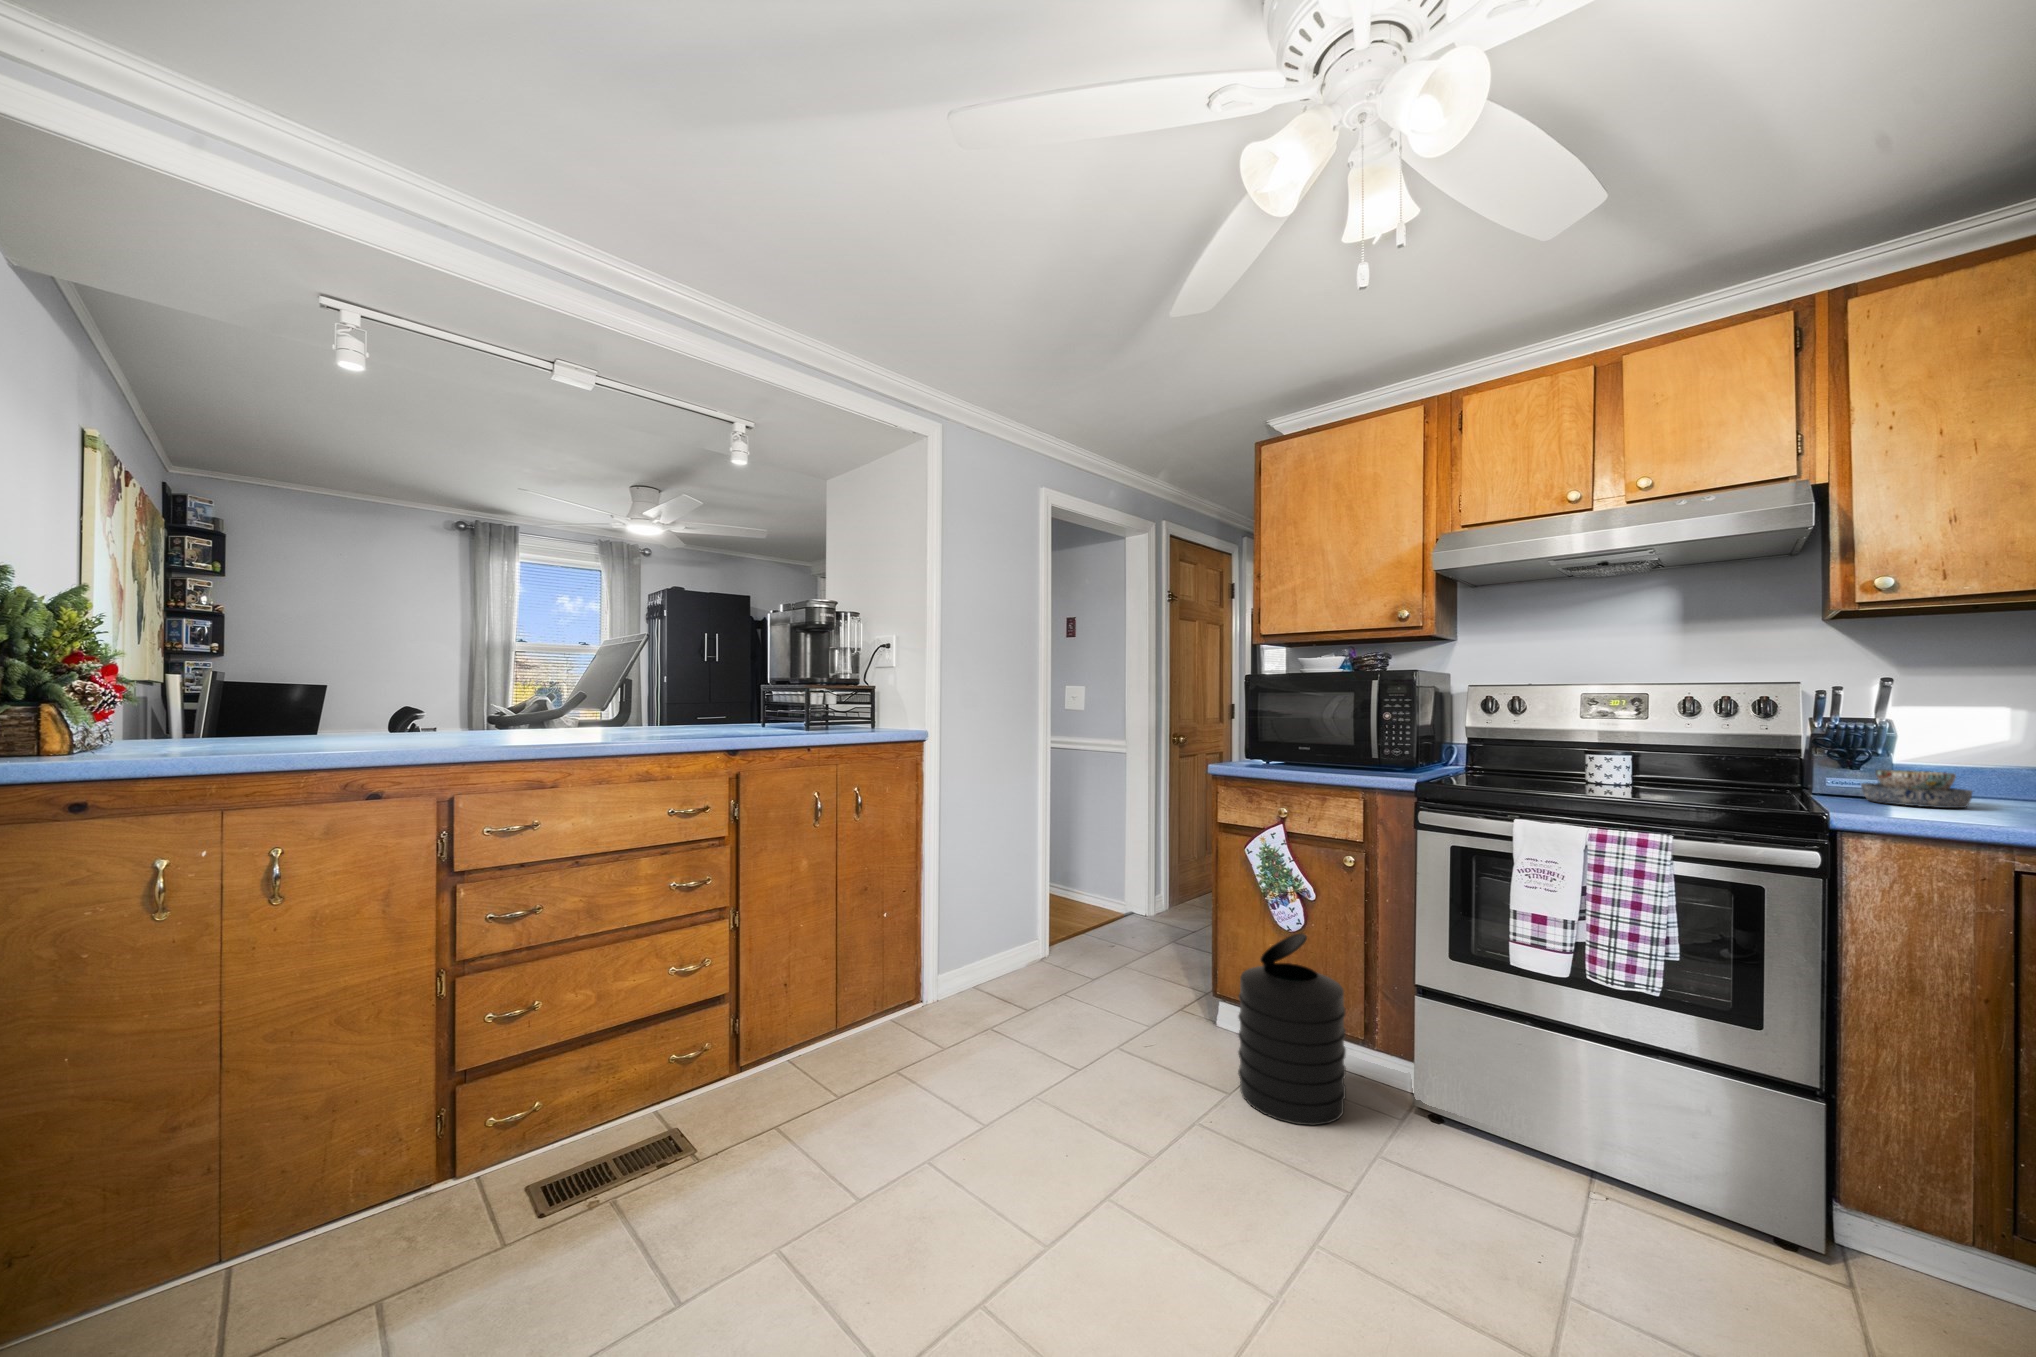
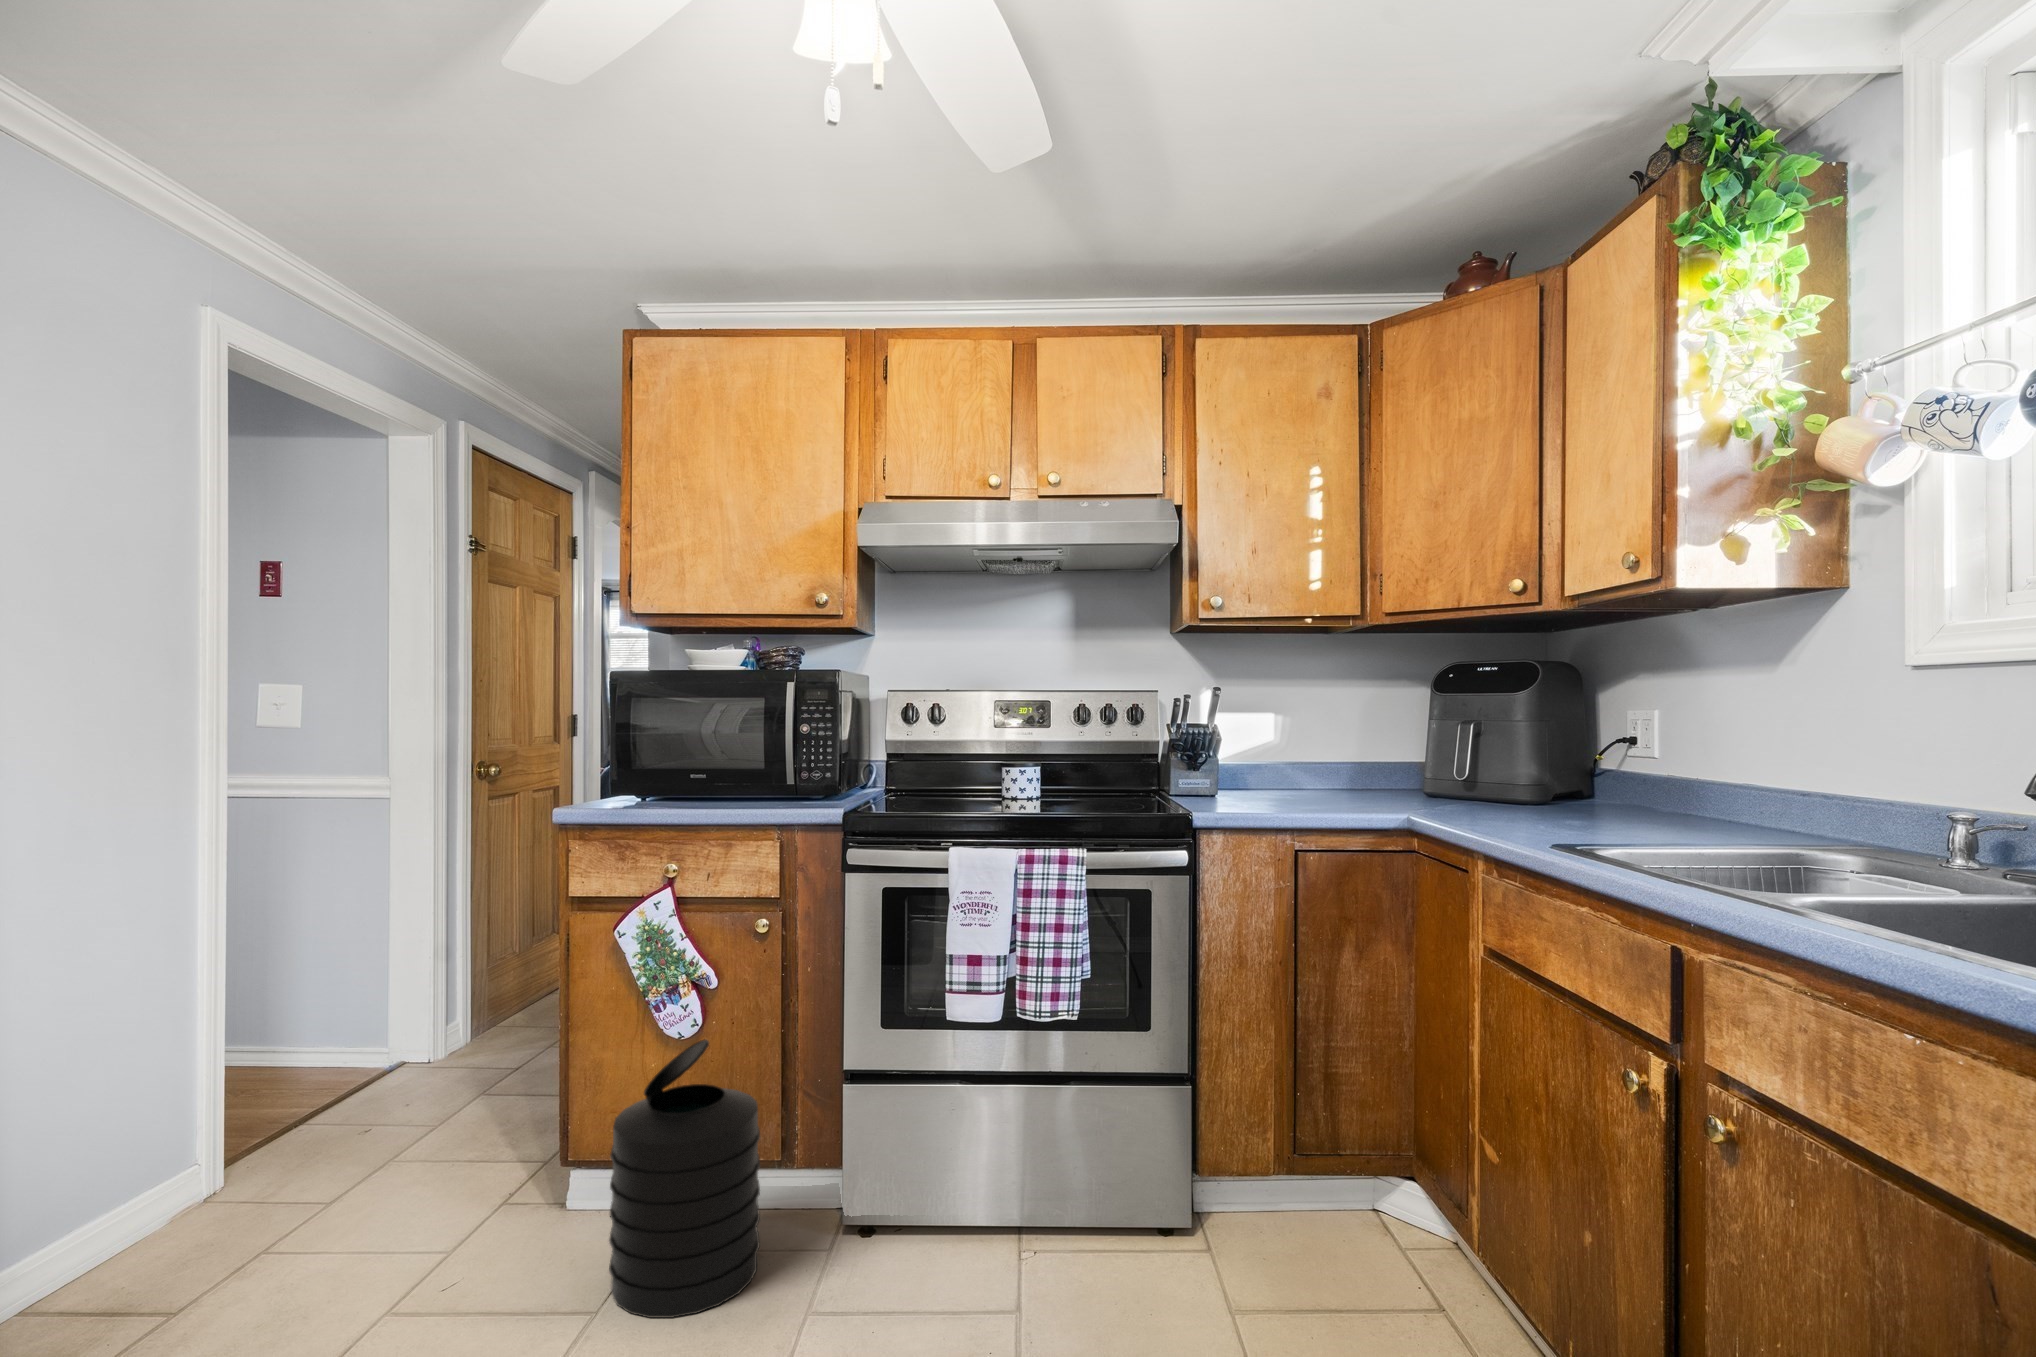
bowl: present [1861,770,1972,808] -> none [1201,766,1267,798]

